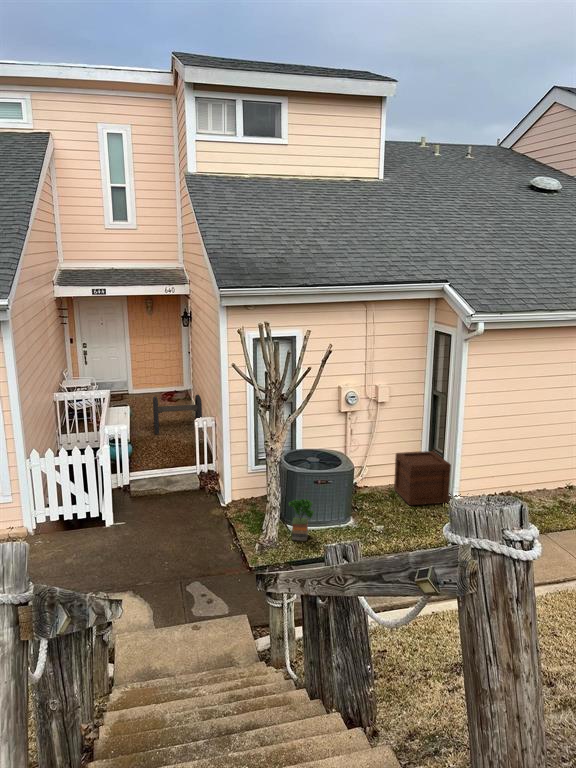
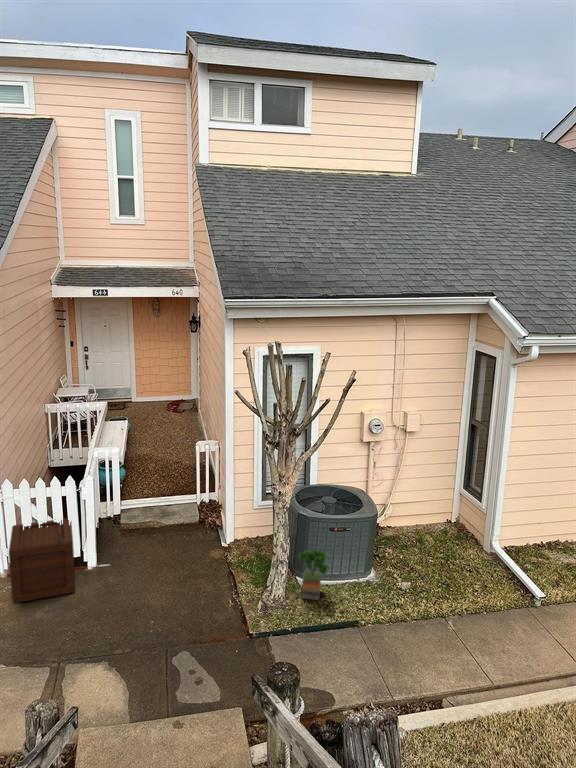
bench: present [153,395,202,434] -> none [156,408,208,451]
wooden crate: present [394,451,451,505] -> present [9,518,76,603]

